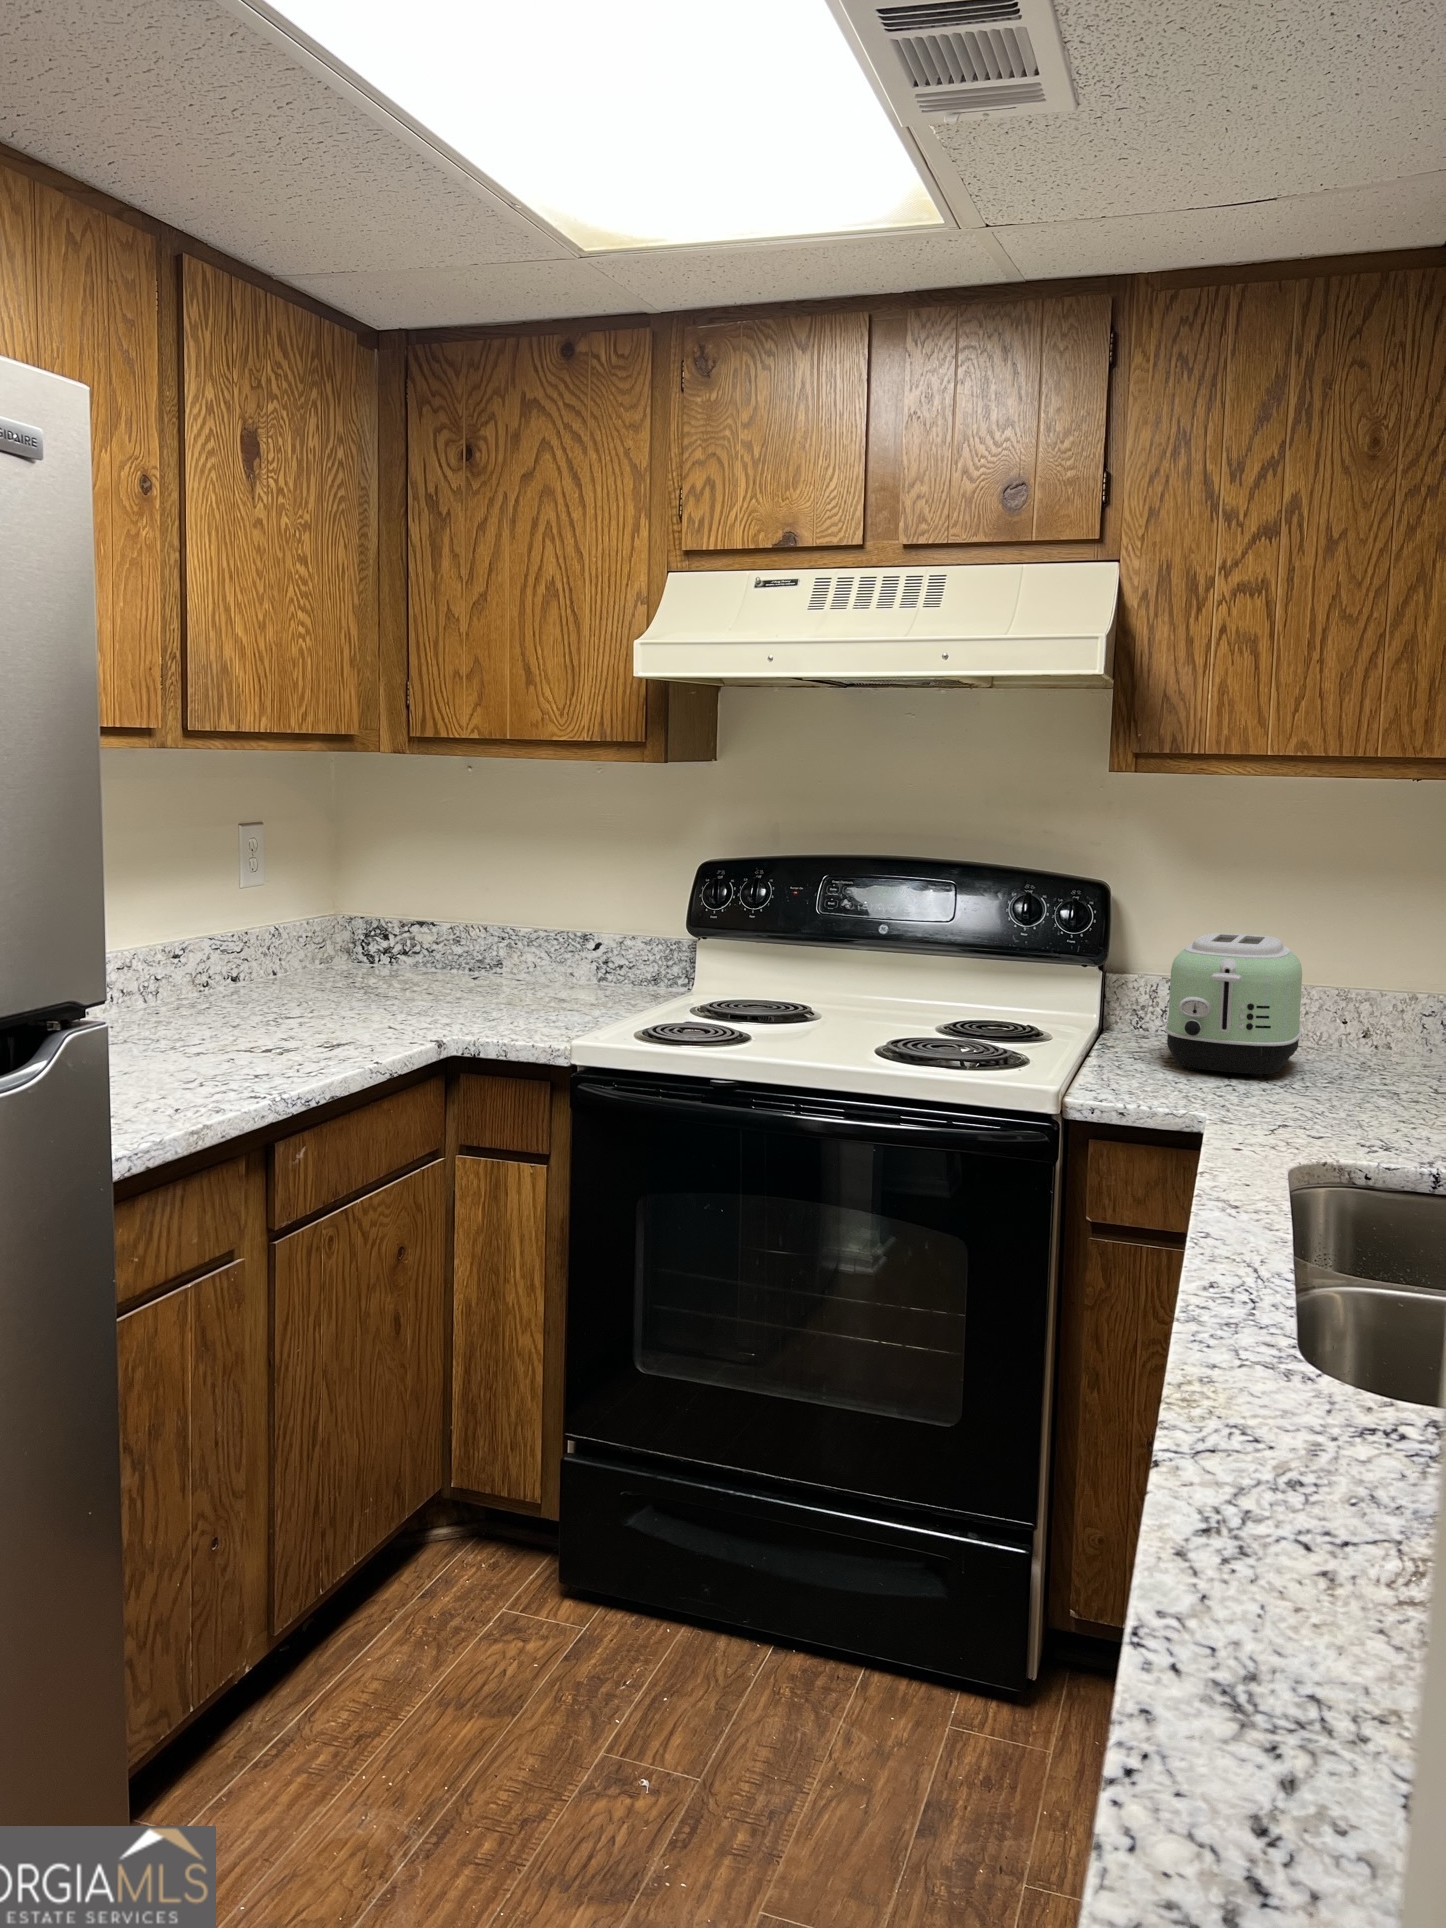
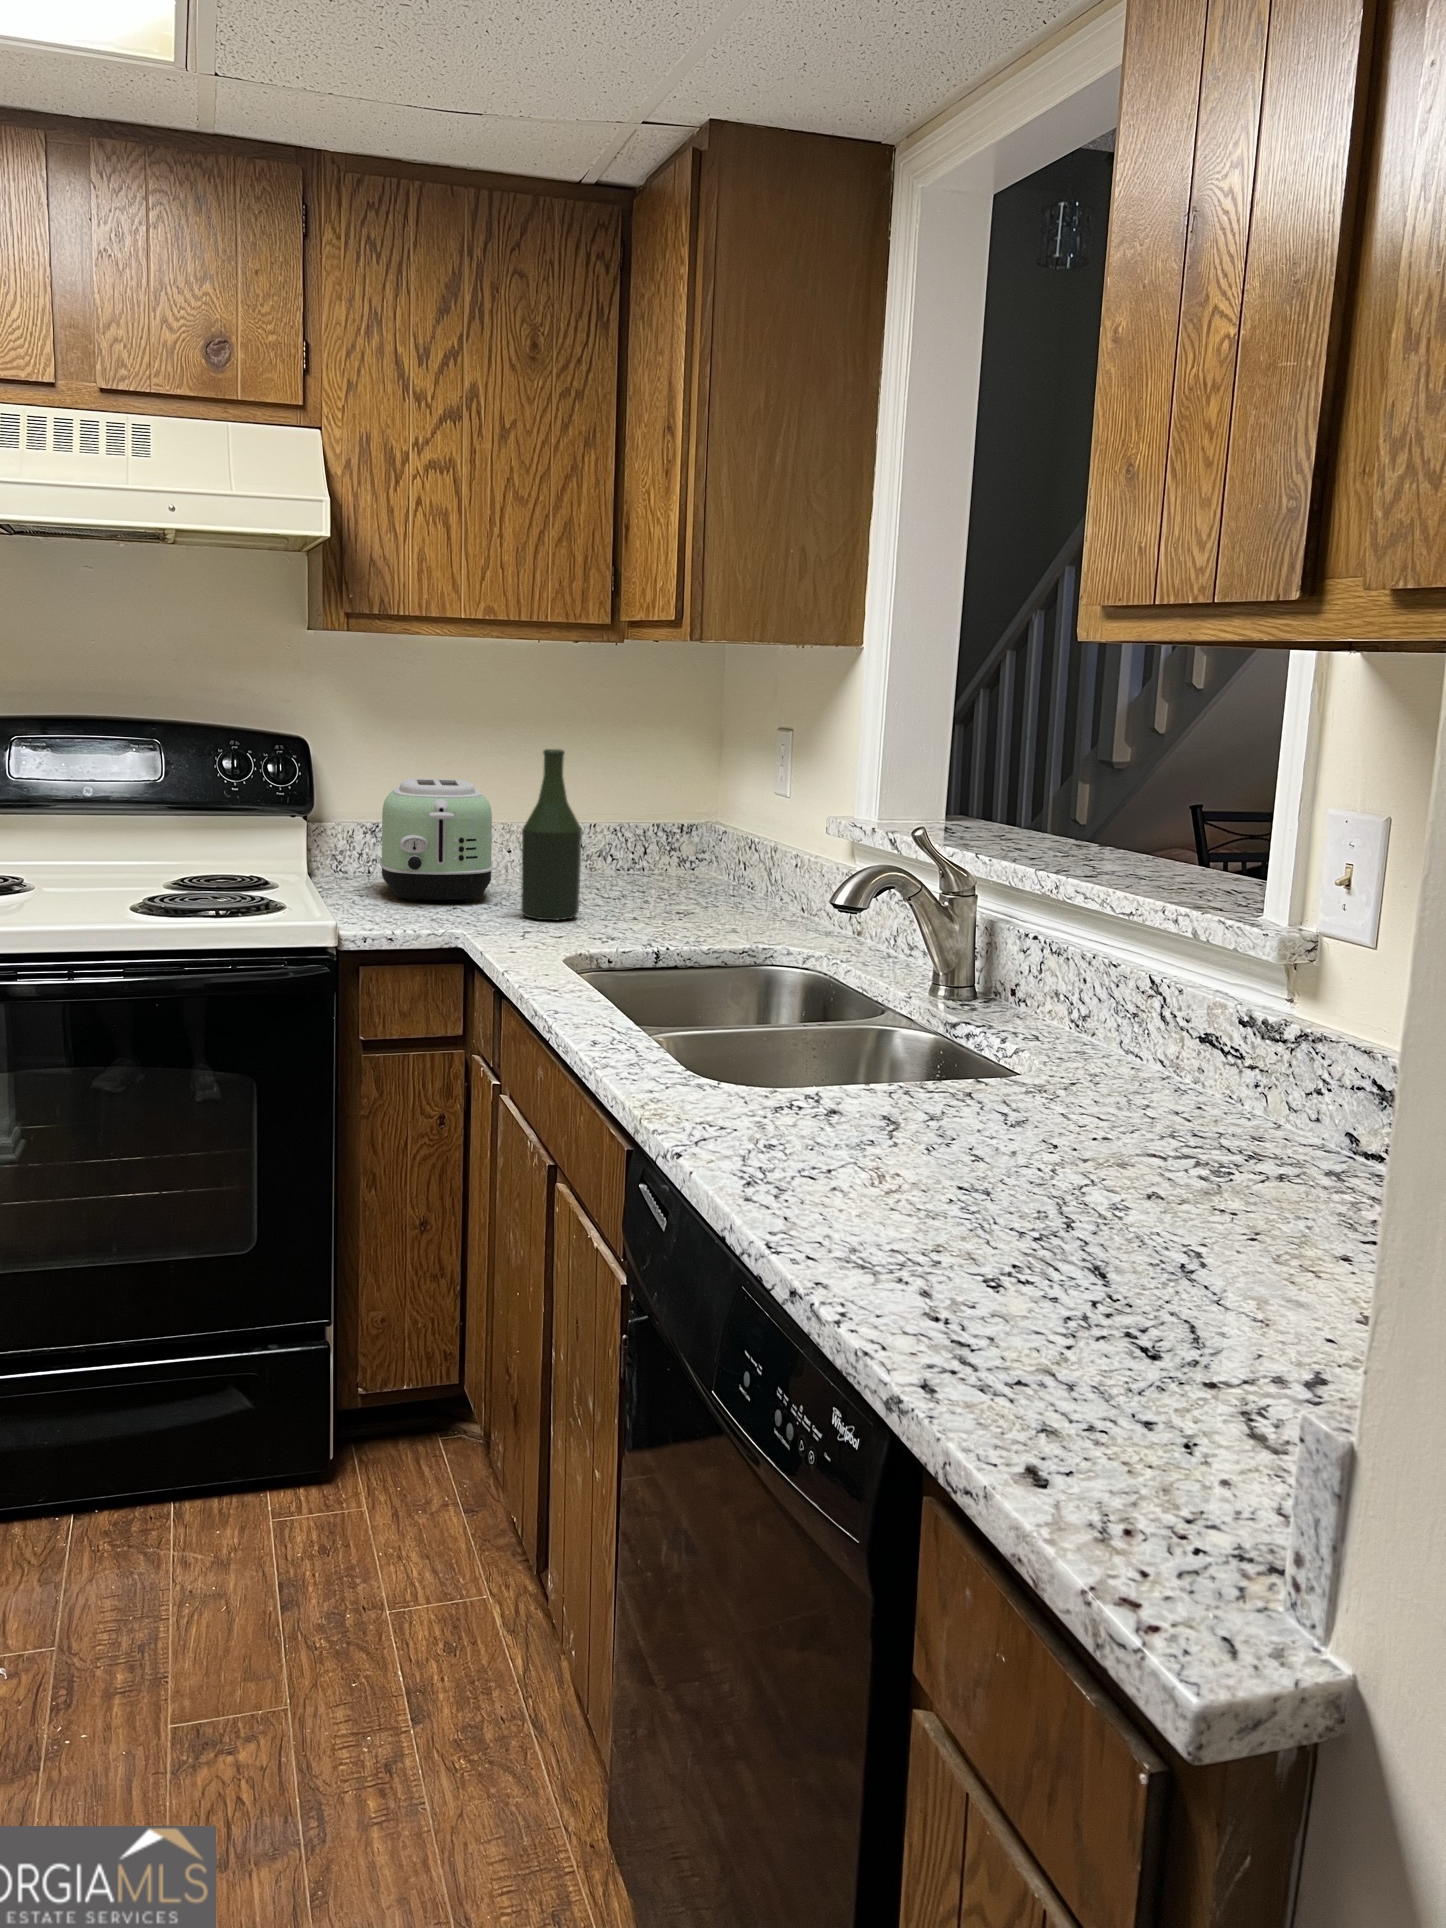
bottle: none [1307,908,1391,1112] -> present [521,749,582,920]

